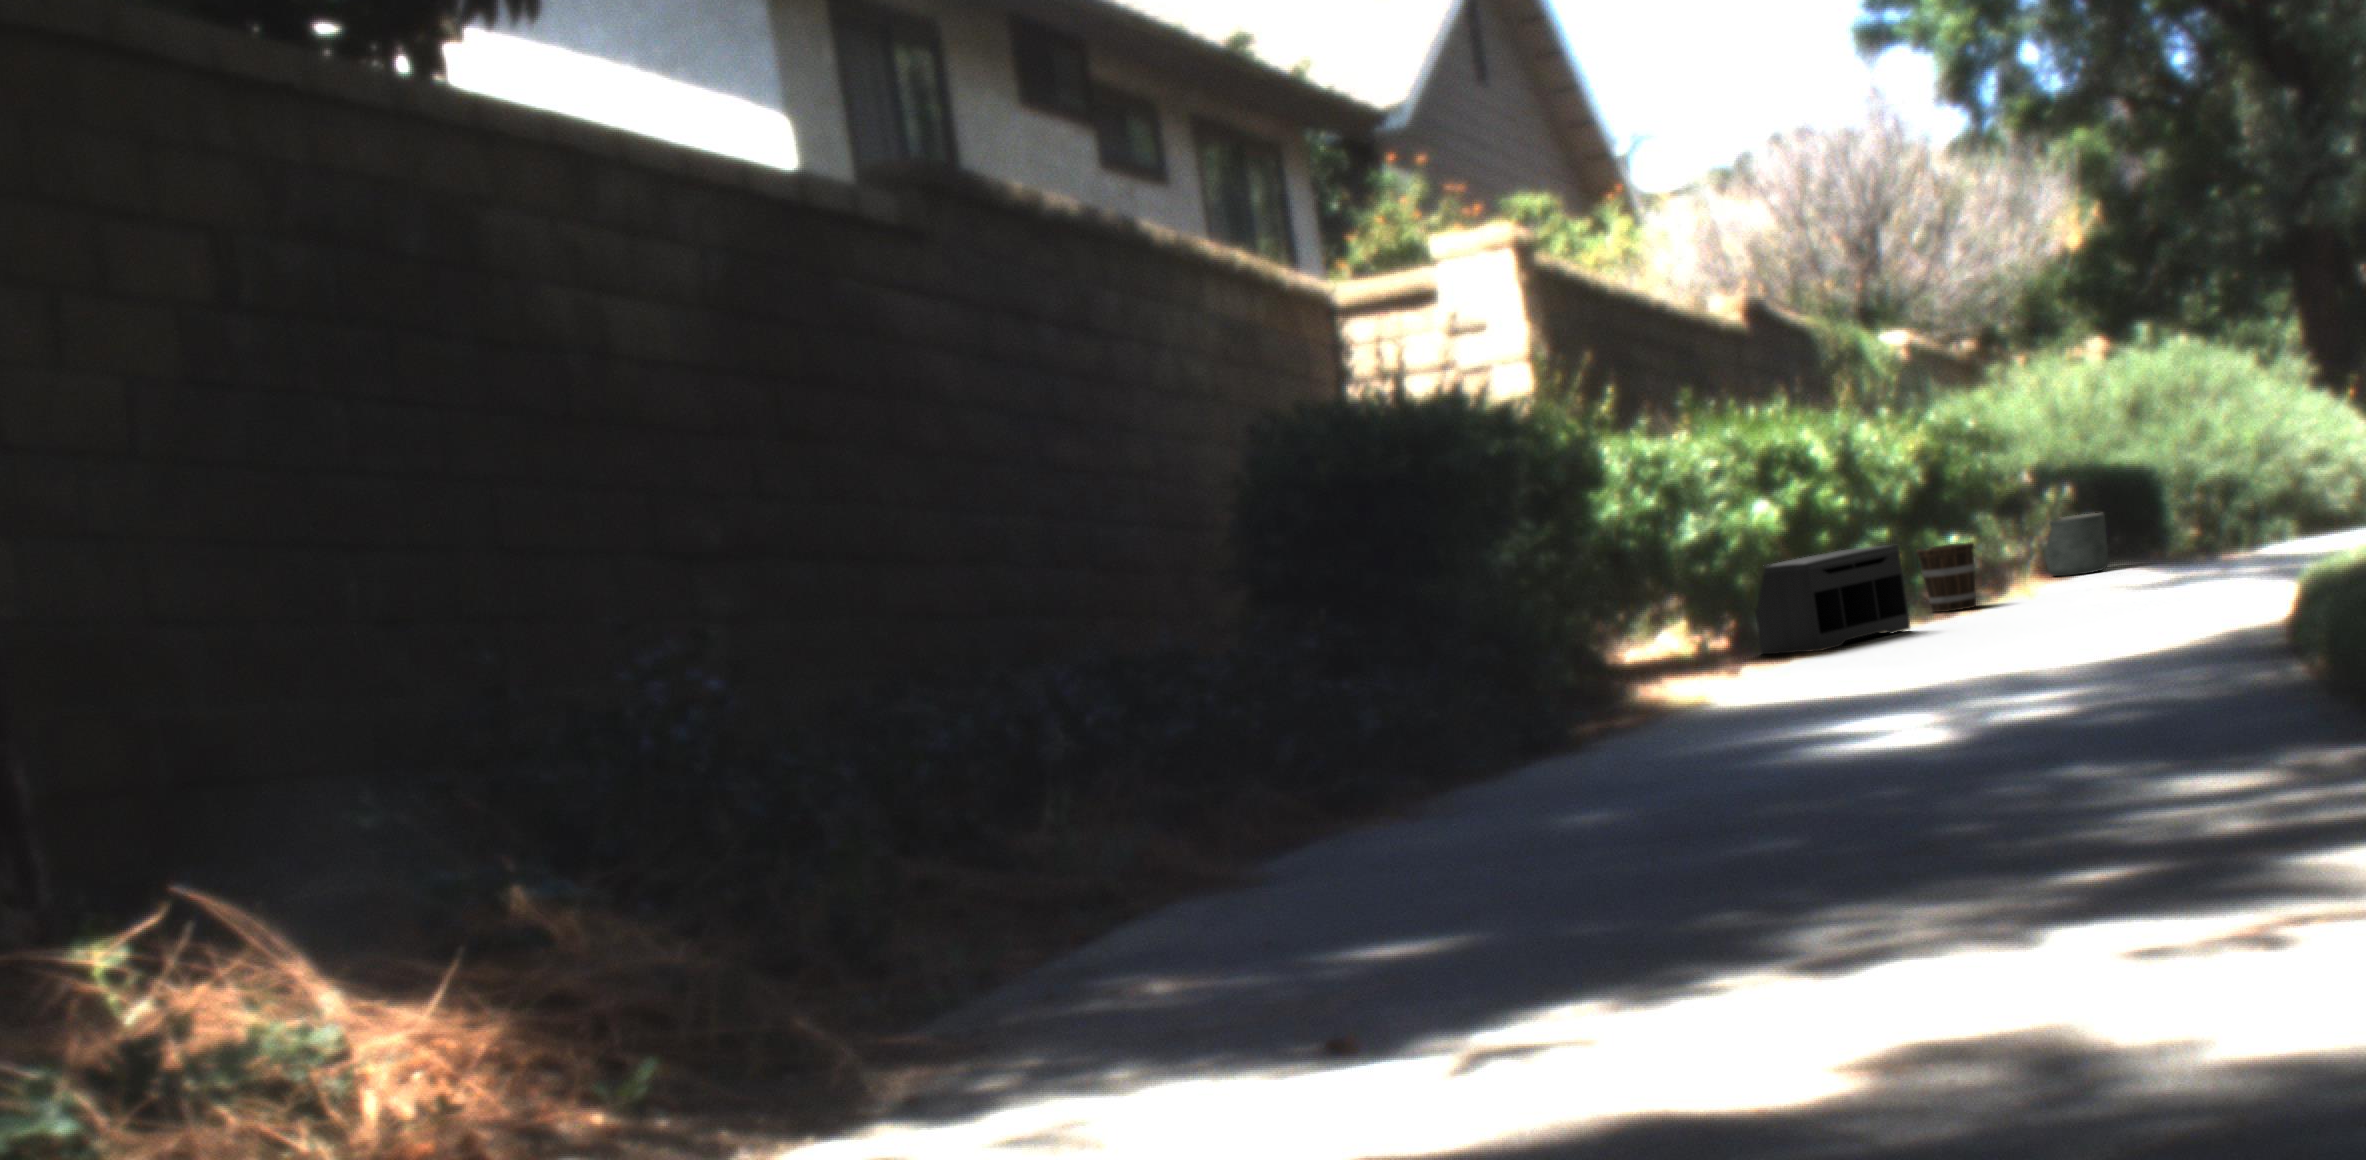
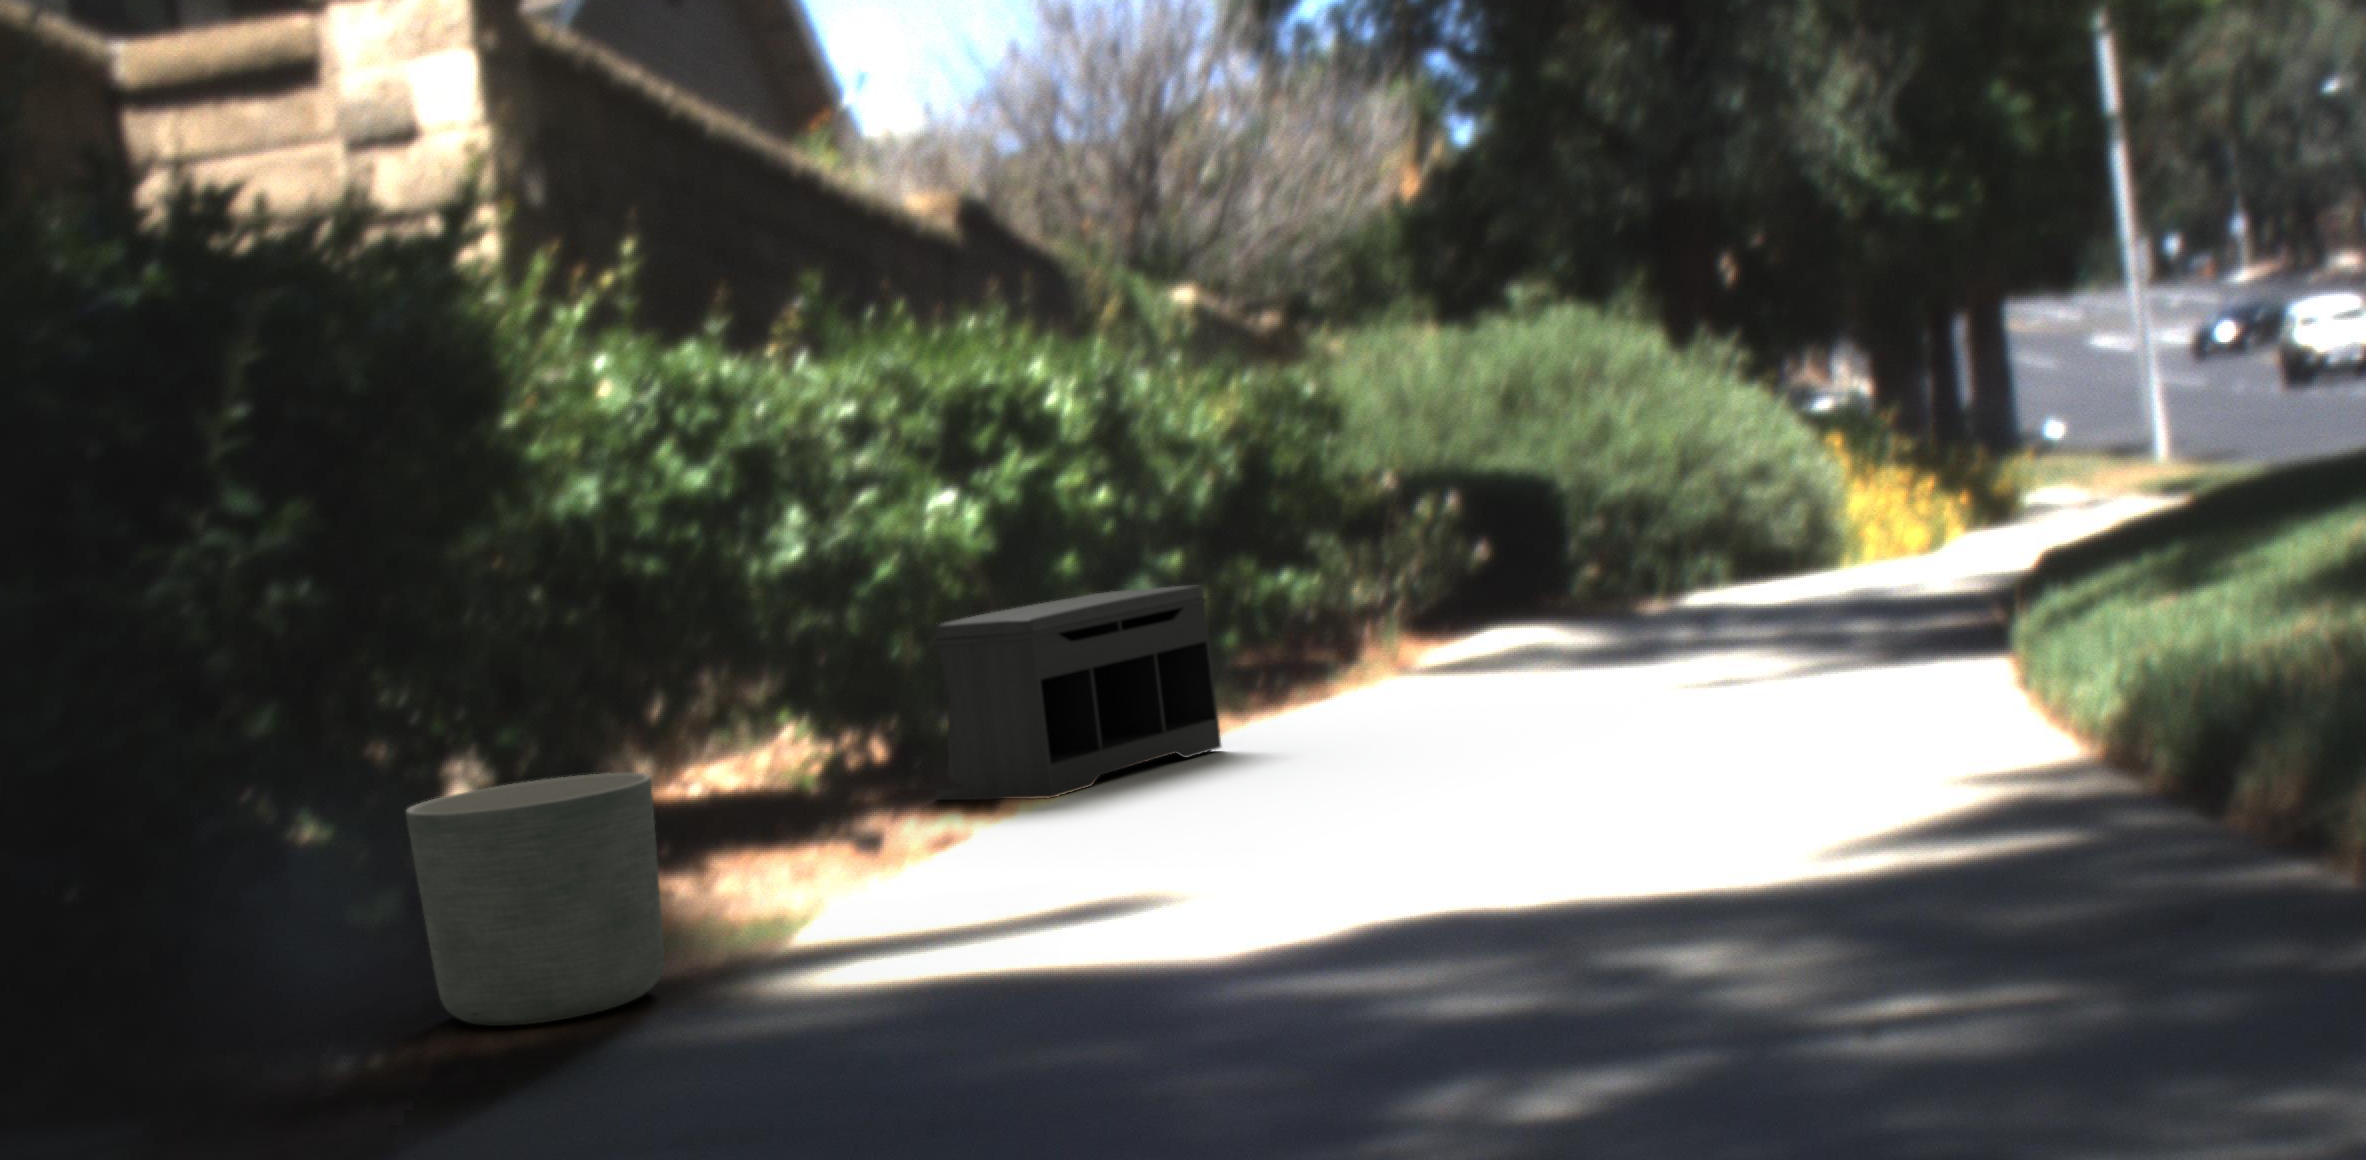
planter: present [2043,513,2109,576] -> present [406,773,664,1026]
bucket: present [1917,542,1976,612] -> none [1227,583,1327,707]

